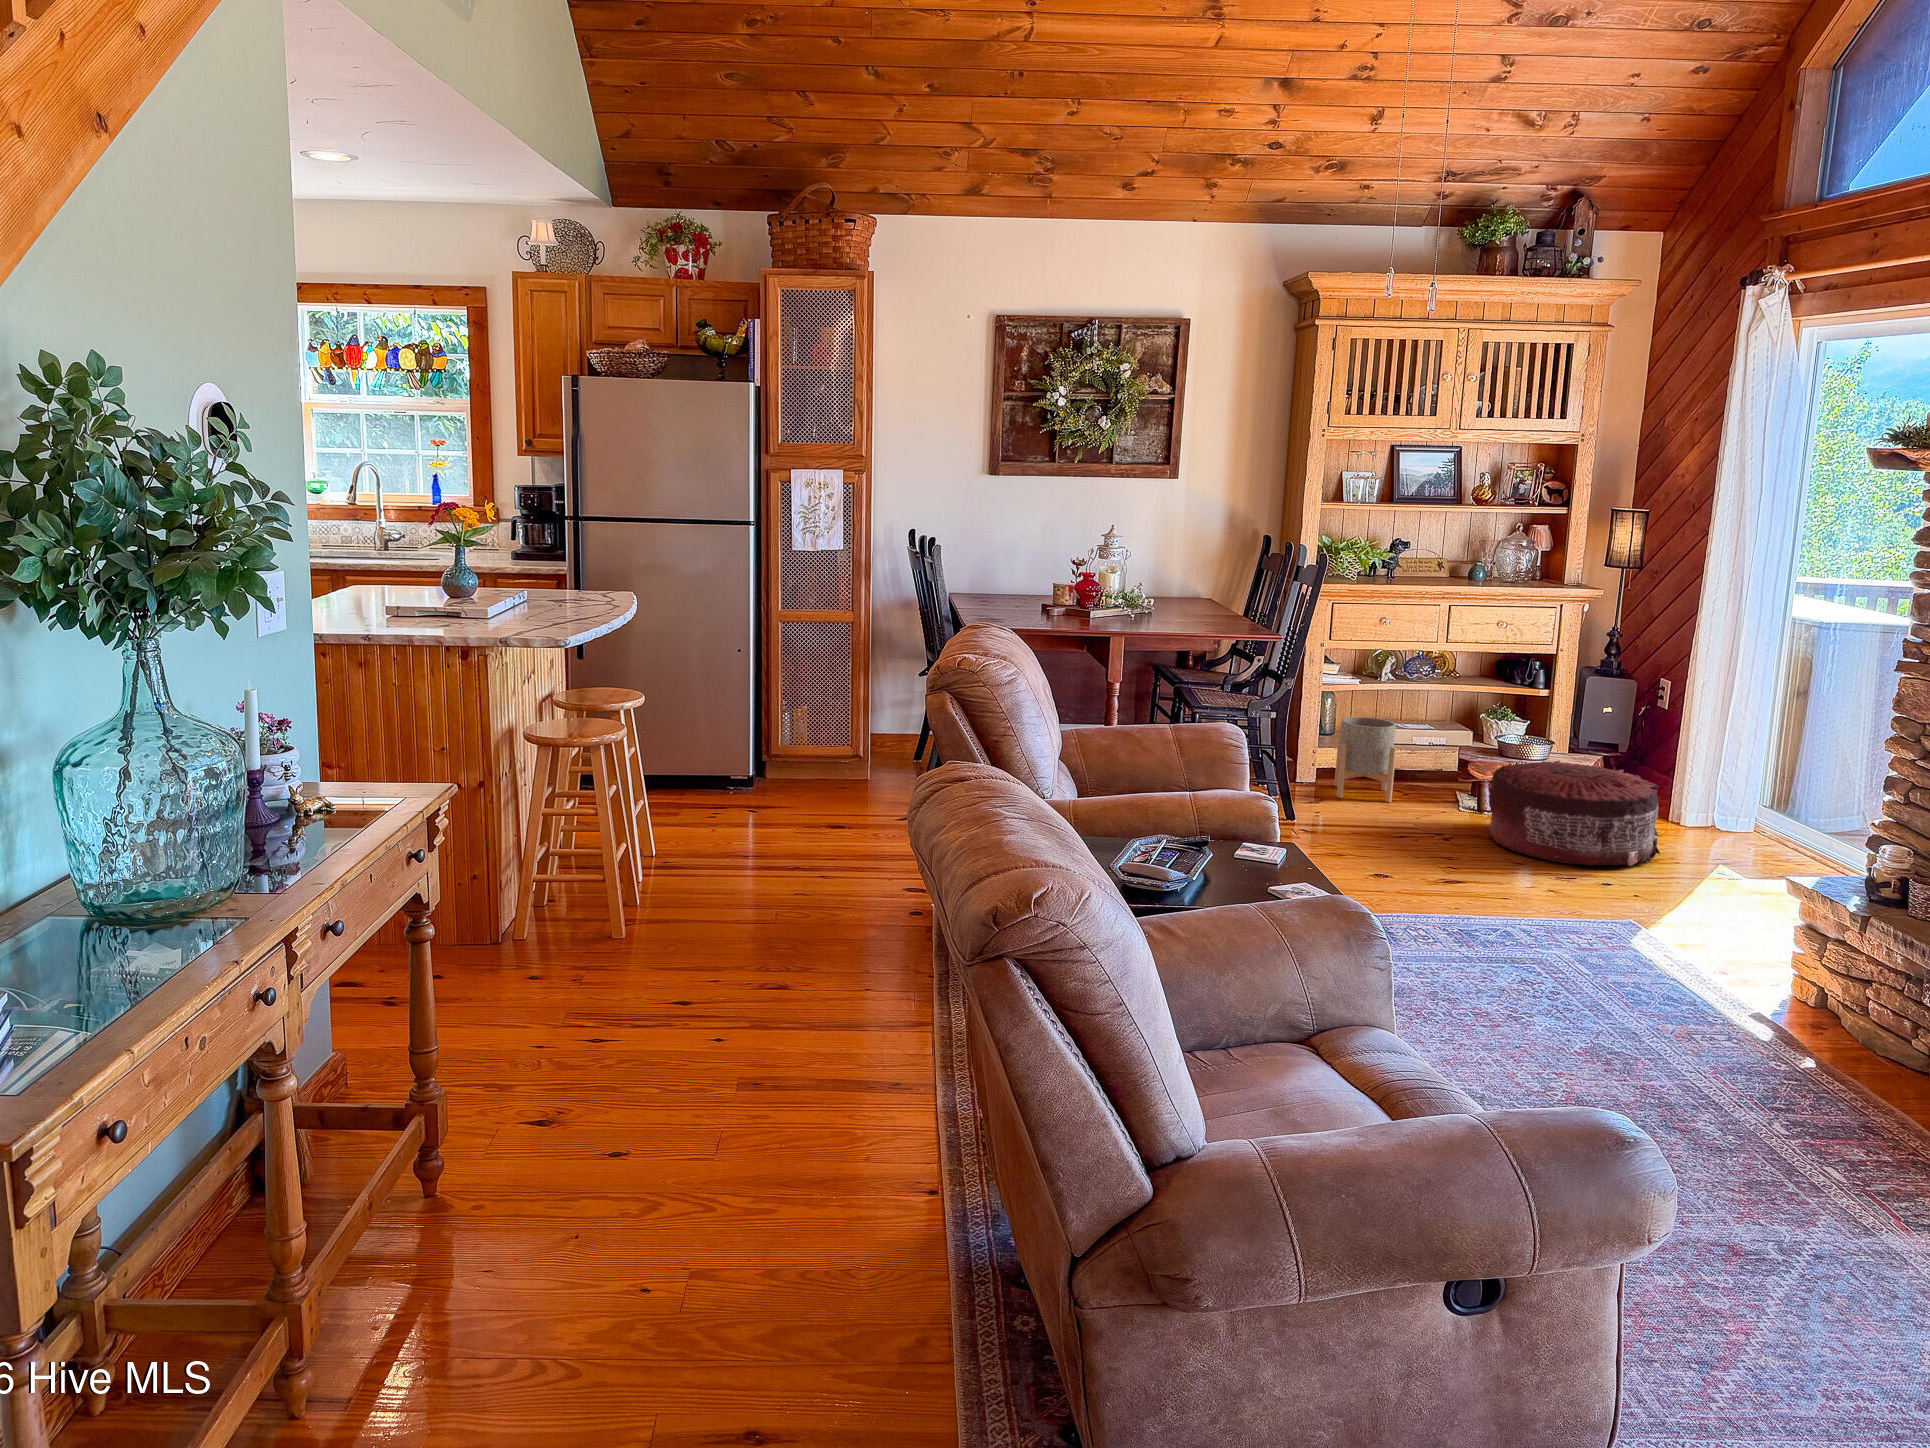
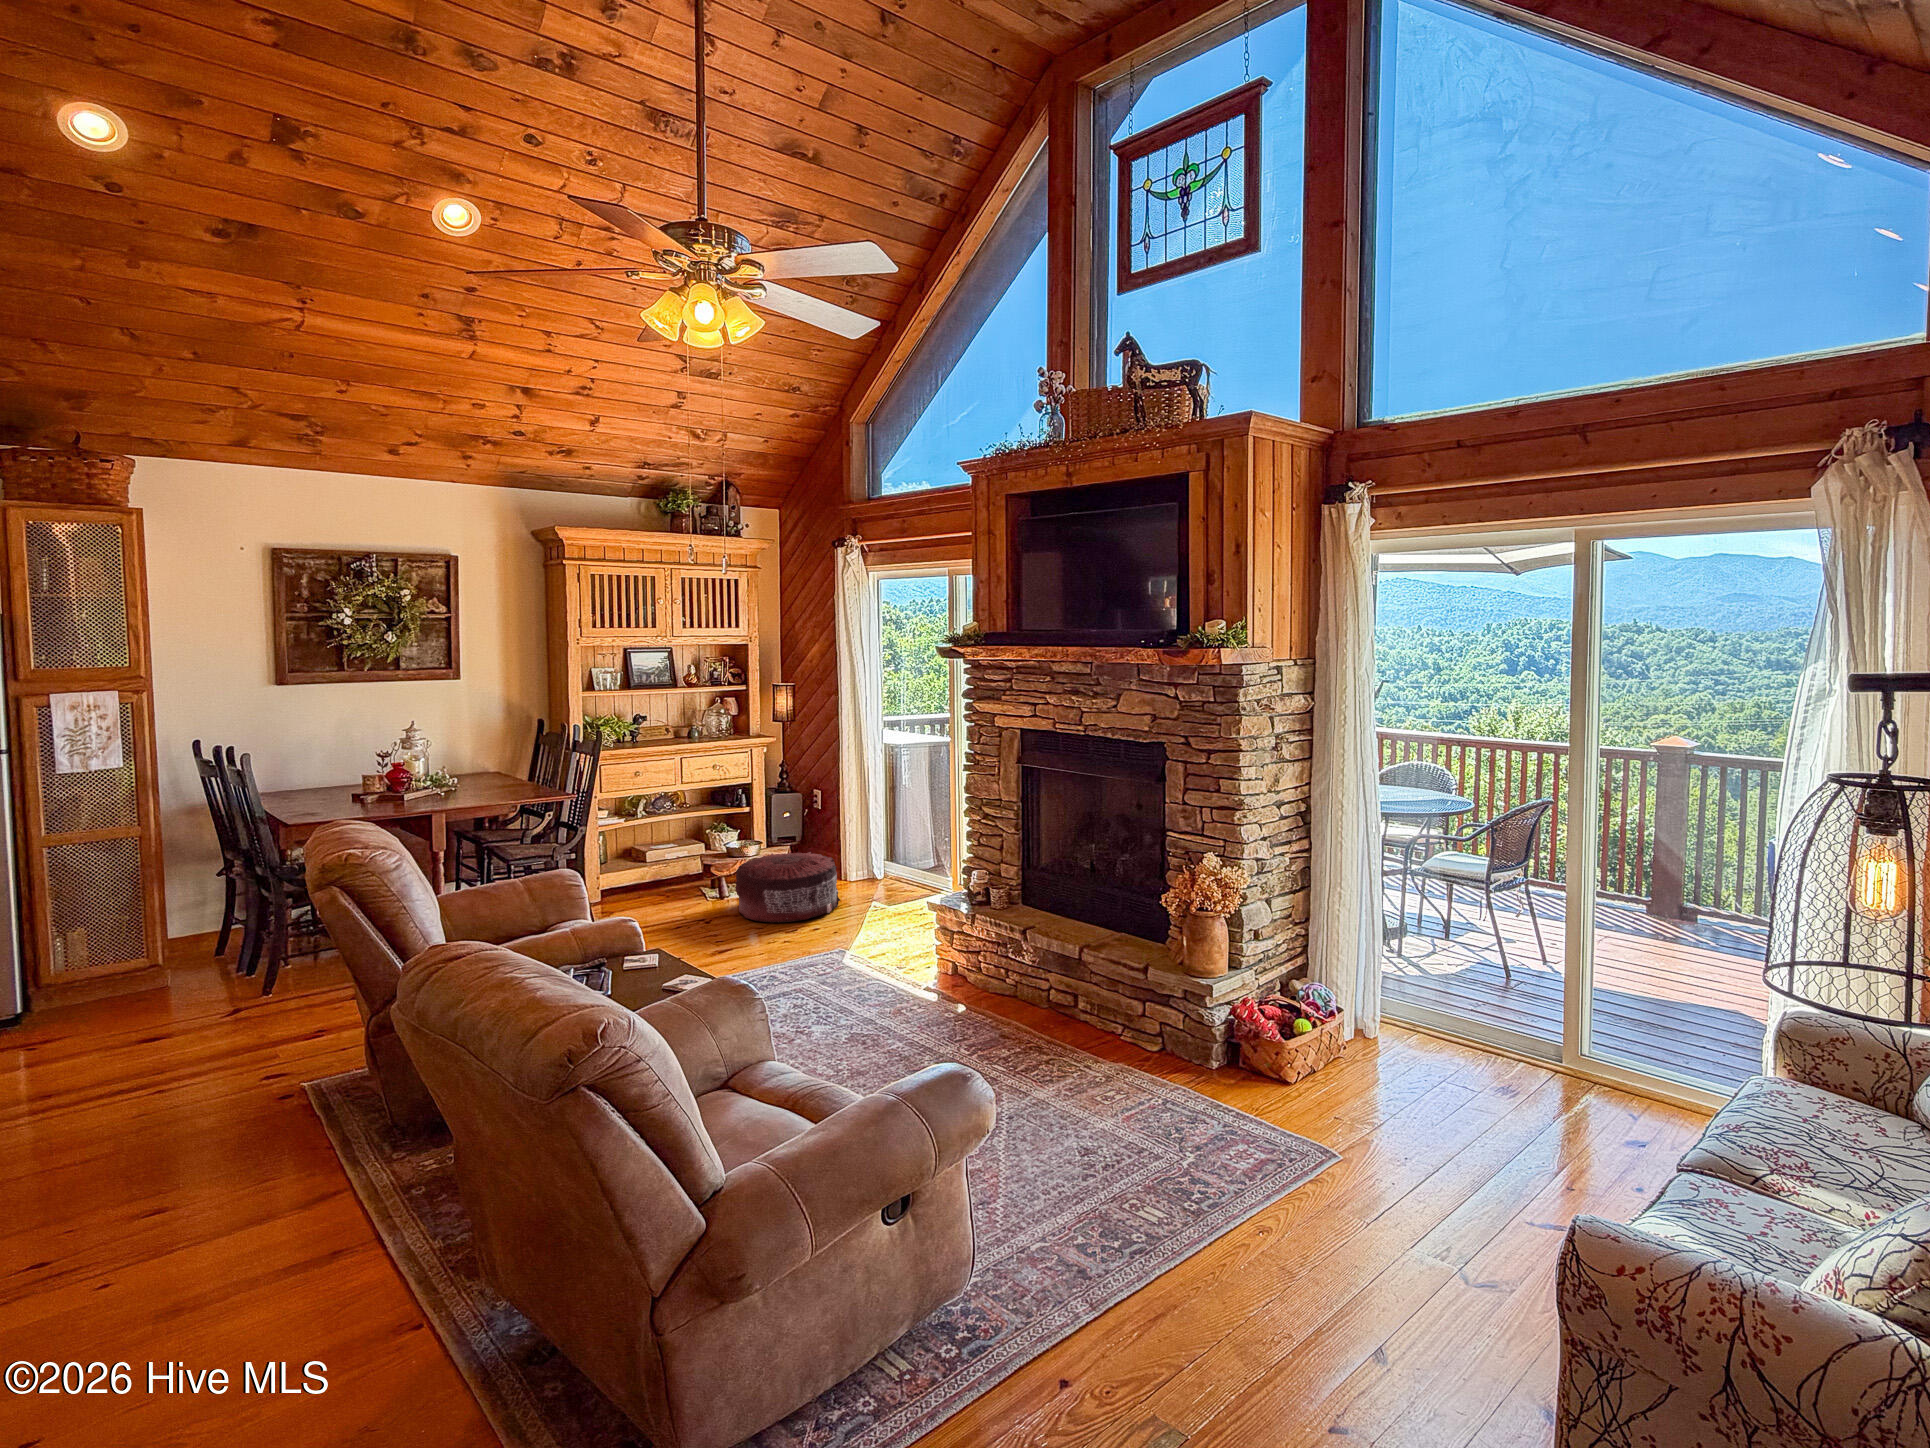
planter: present [1334,717,1396,802] -> none [617,846,664,911]

